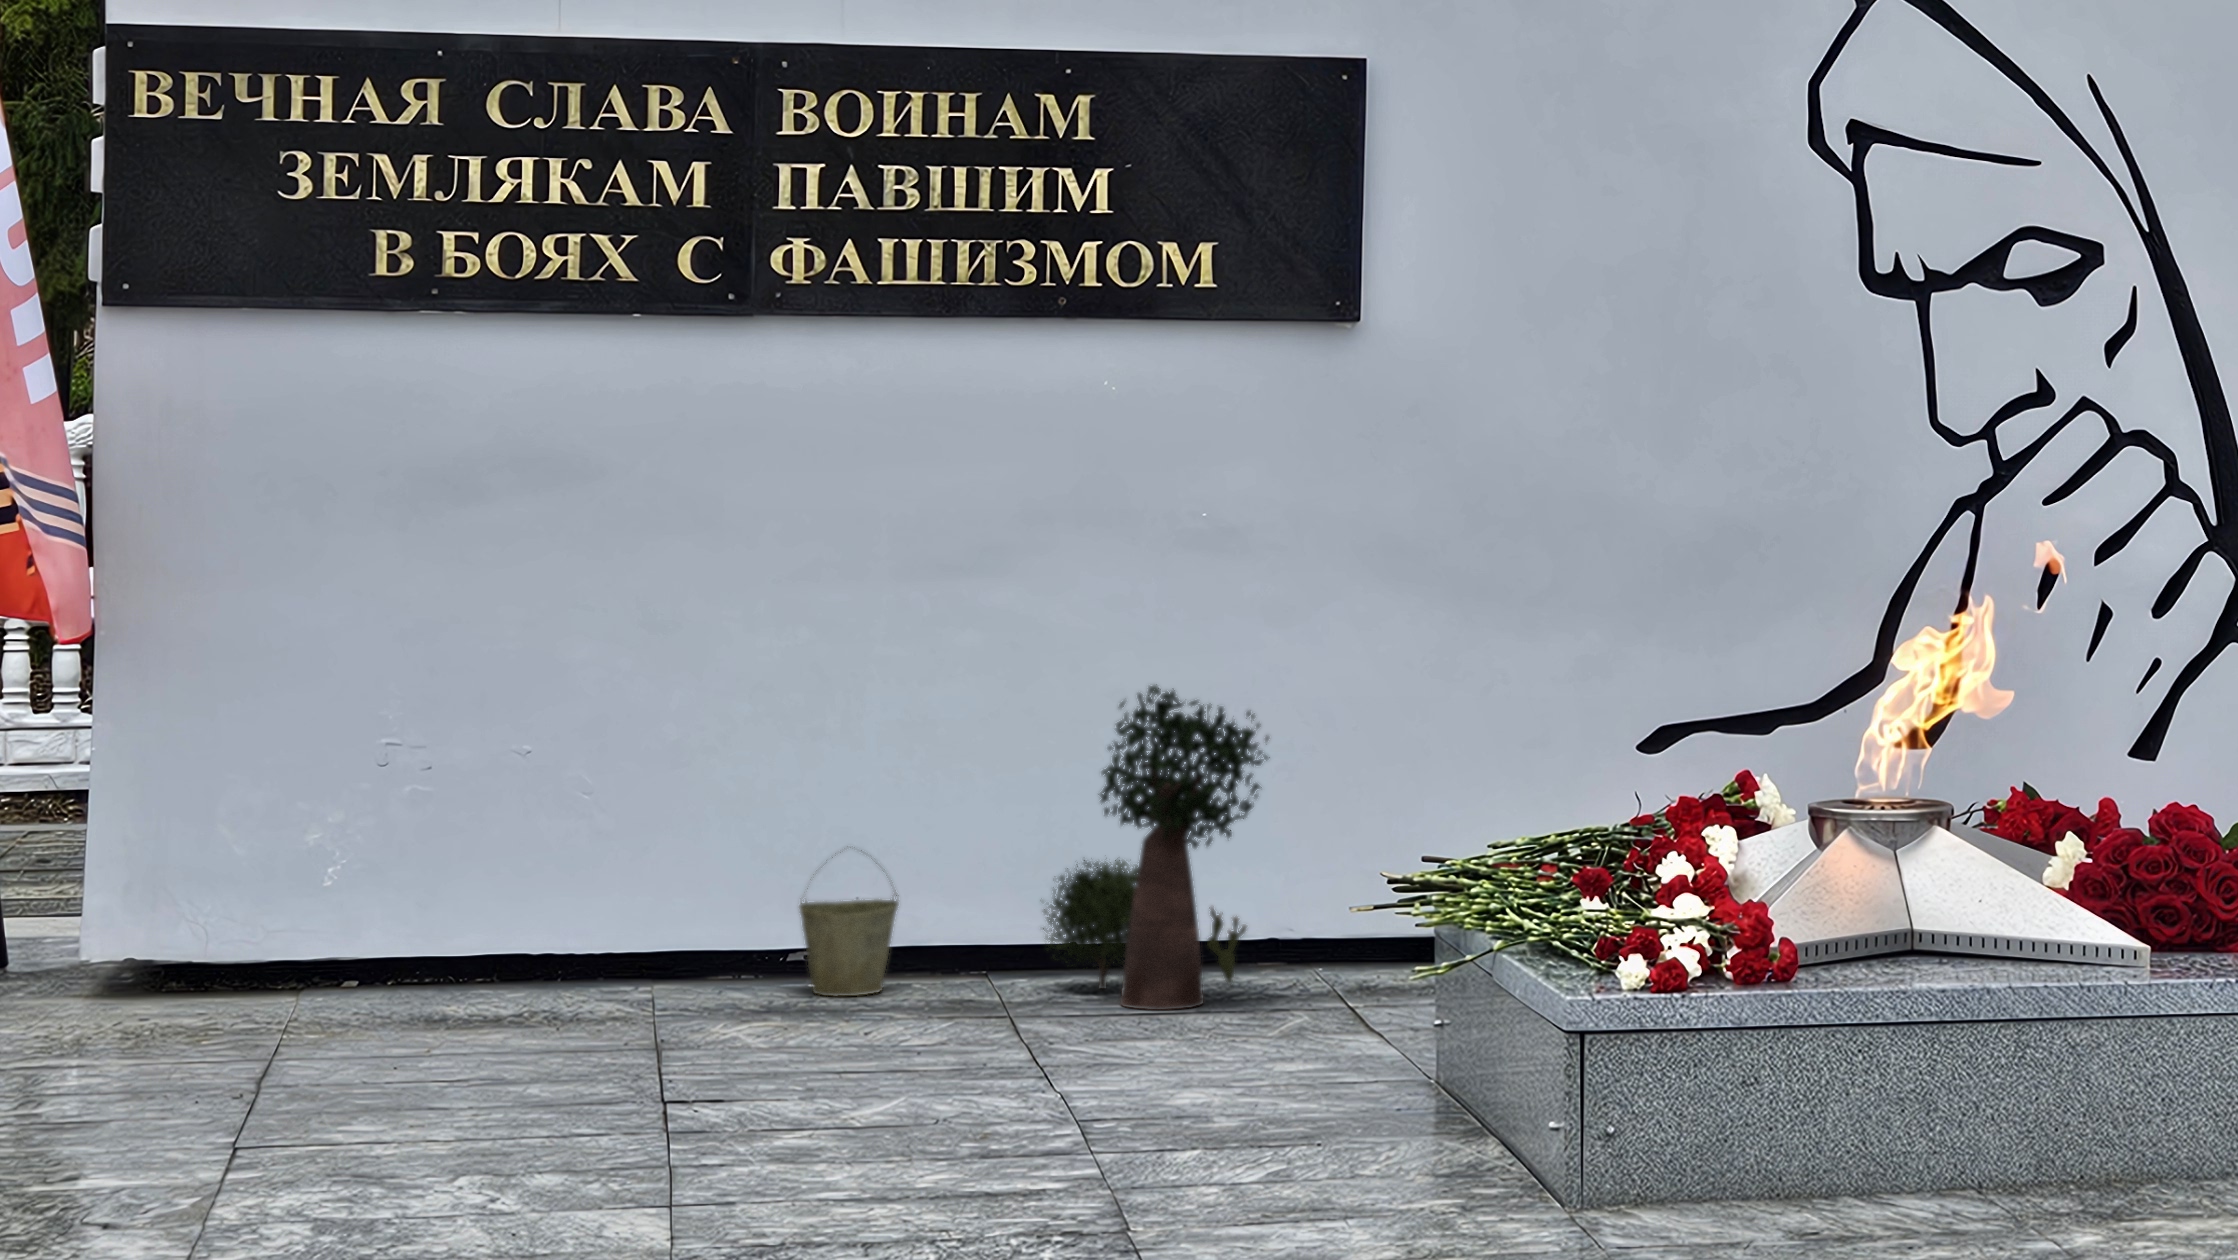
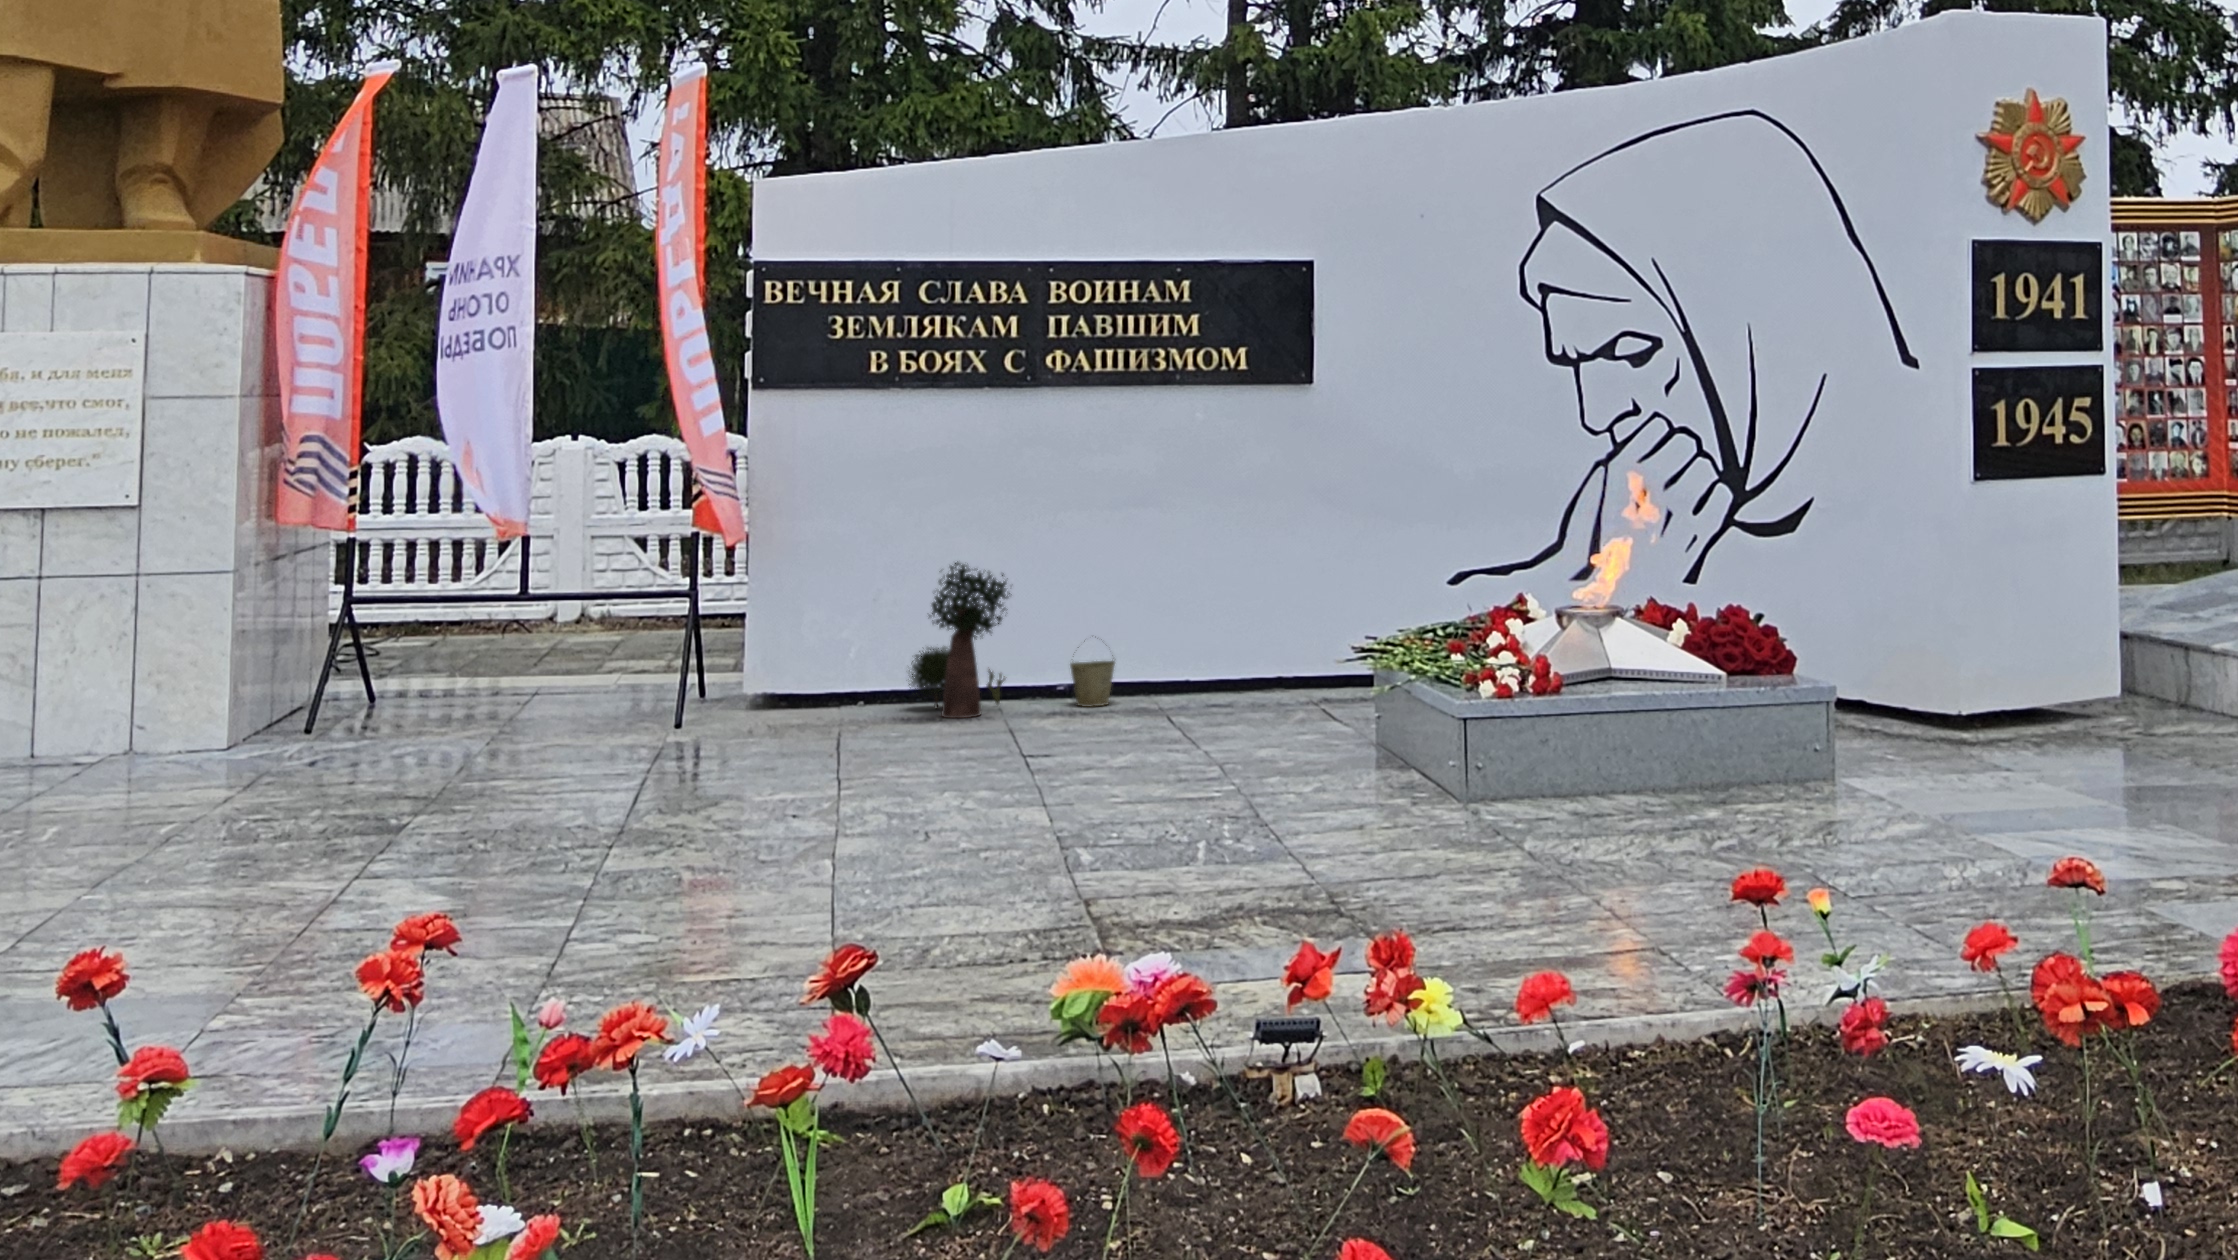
potted plant: present [1043,684,1270,1010] -> present [909,561,1010,718]

